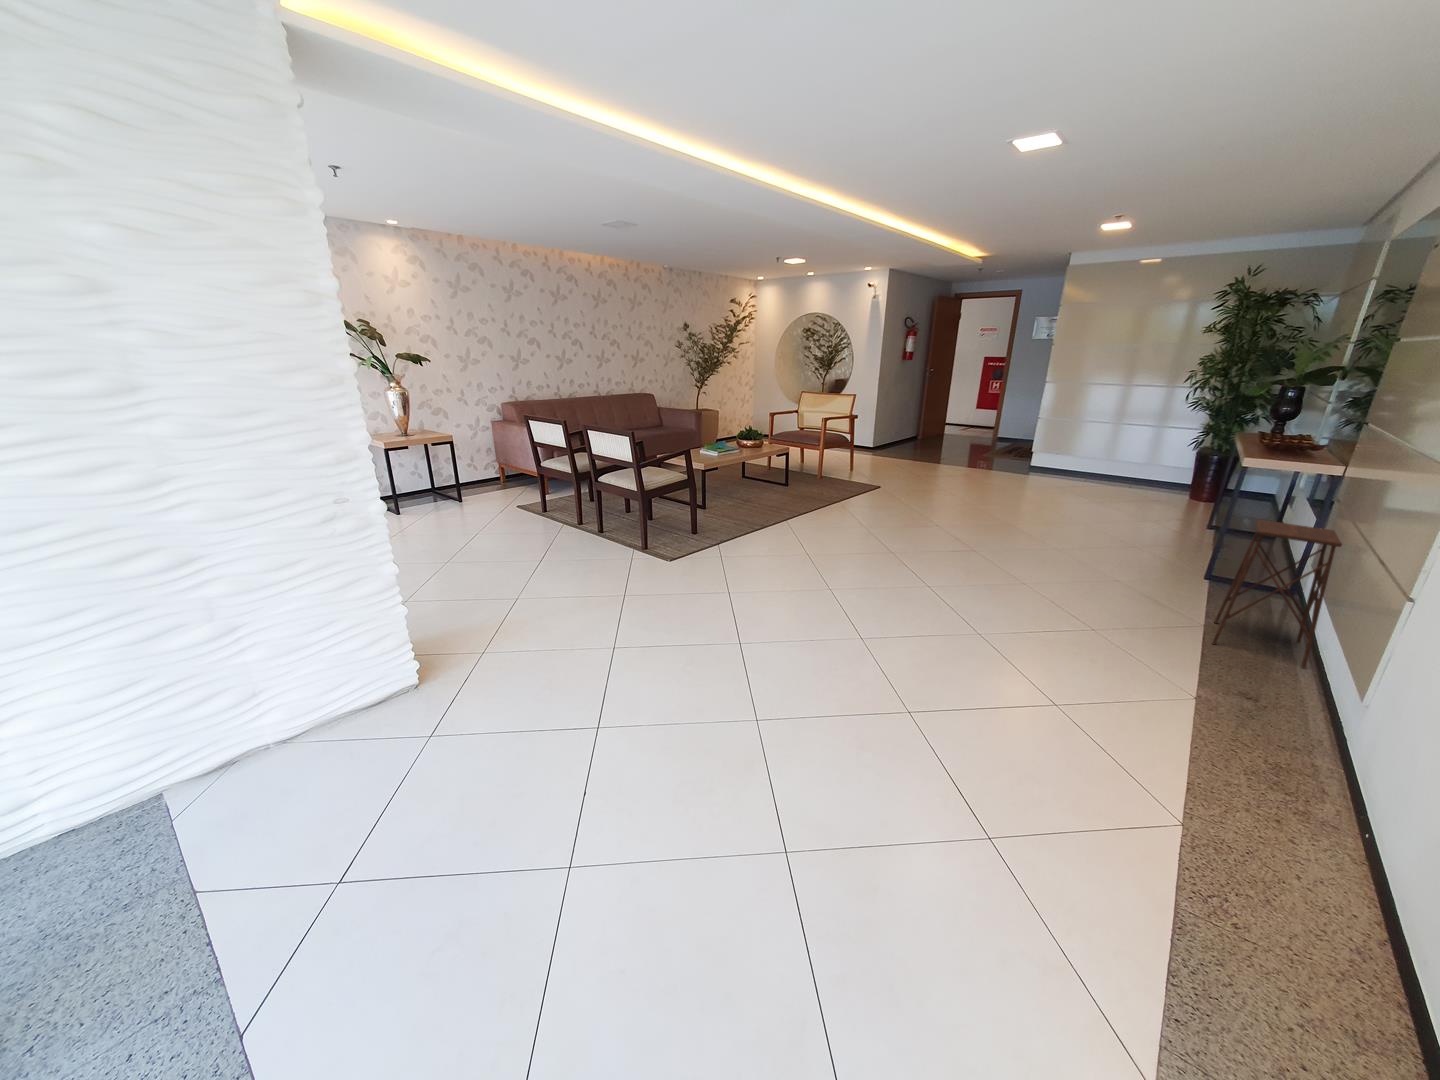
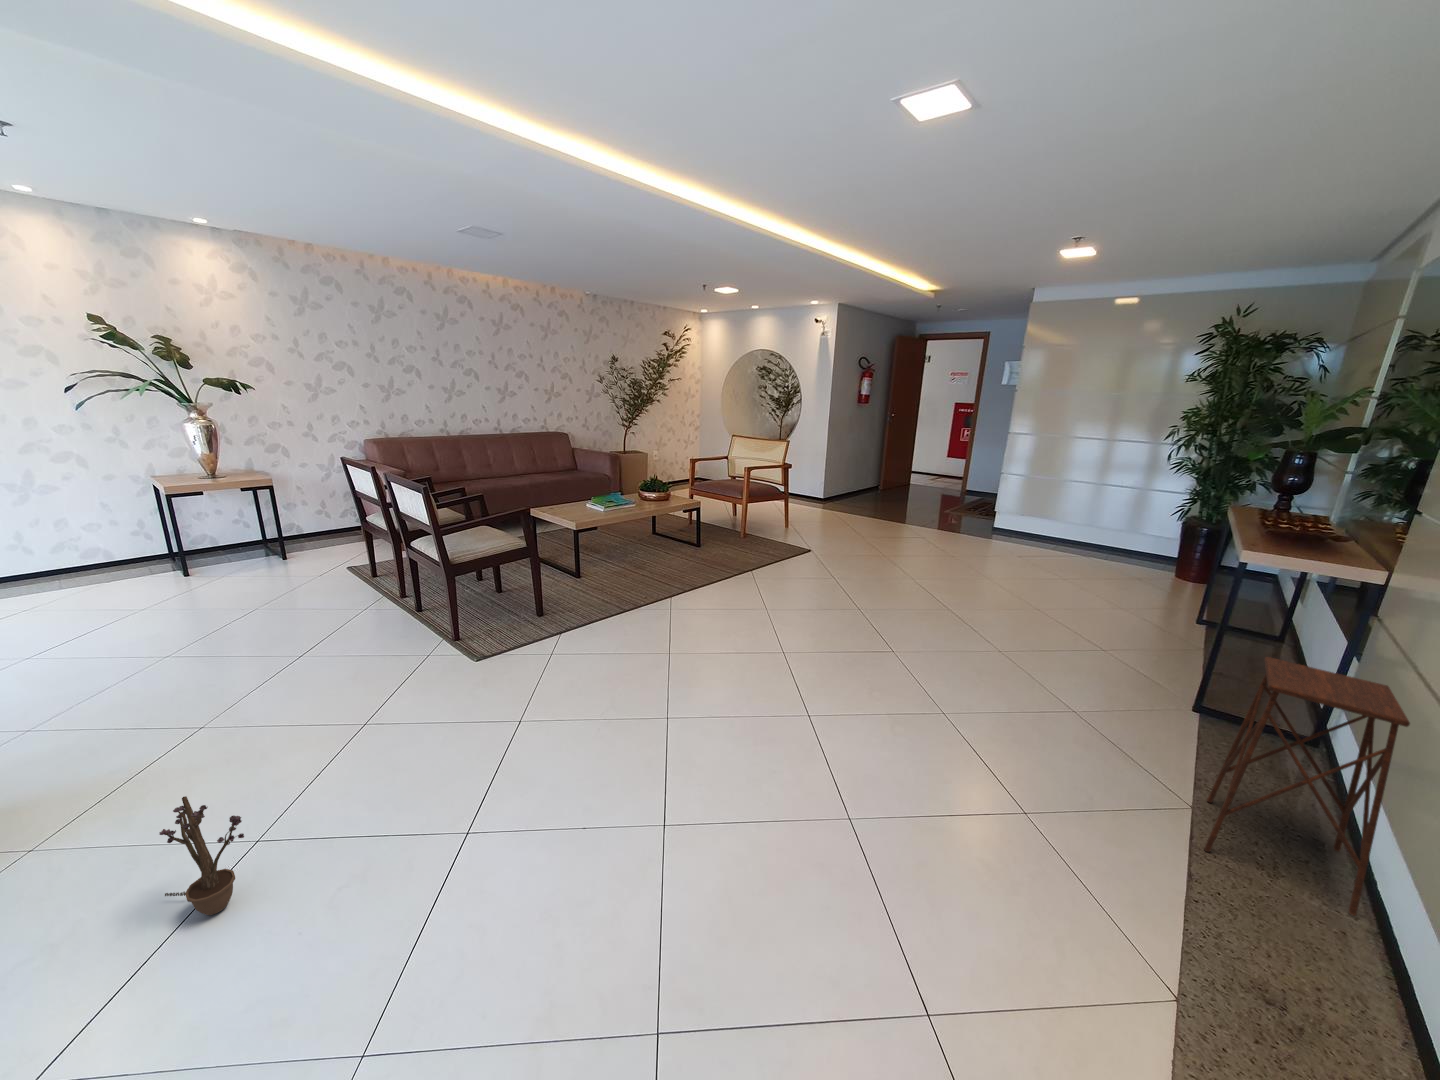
decorative plant: none [593,601,649,674] -> present [160,796,244,915]

